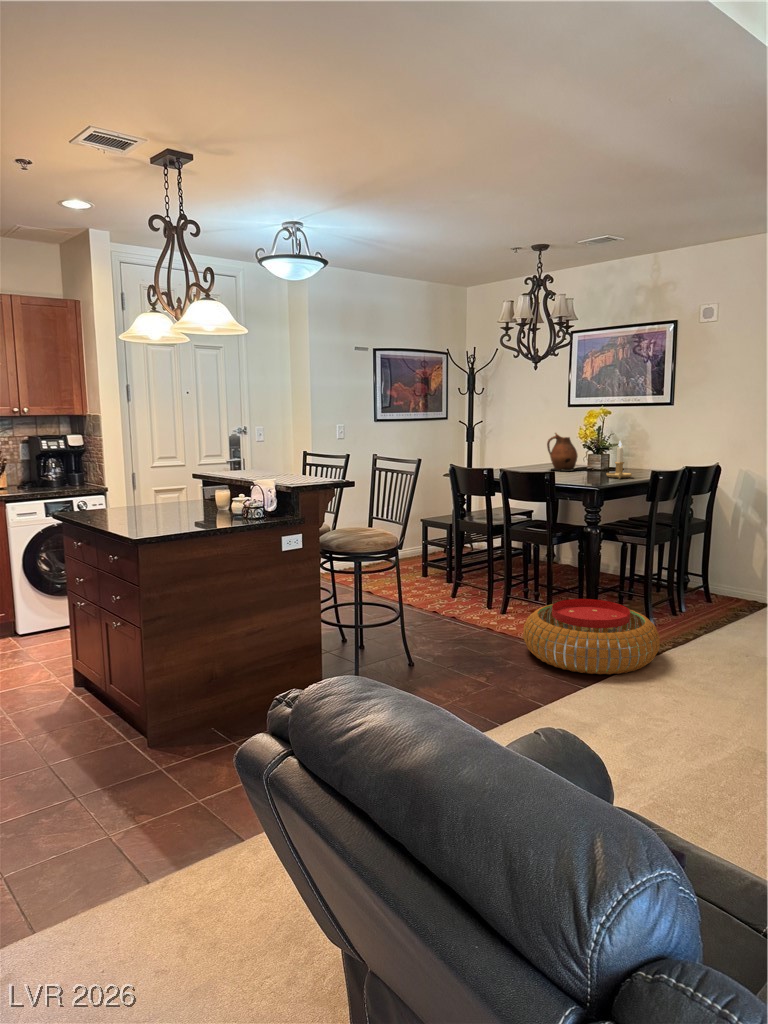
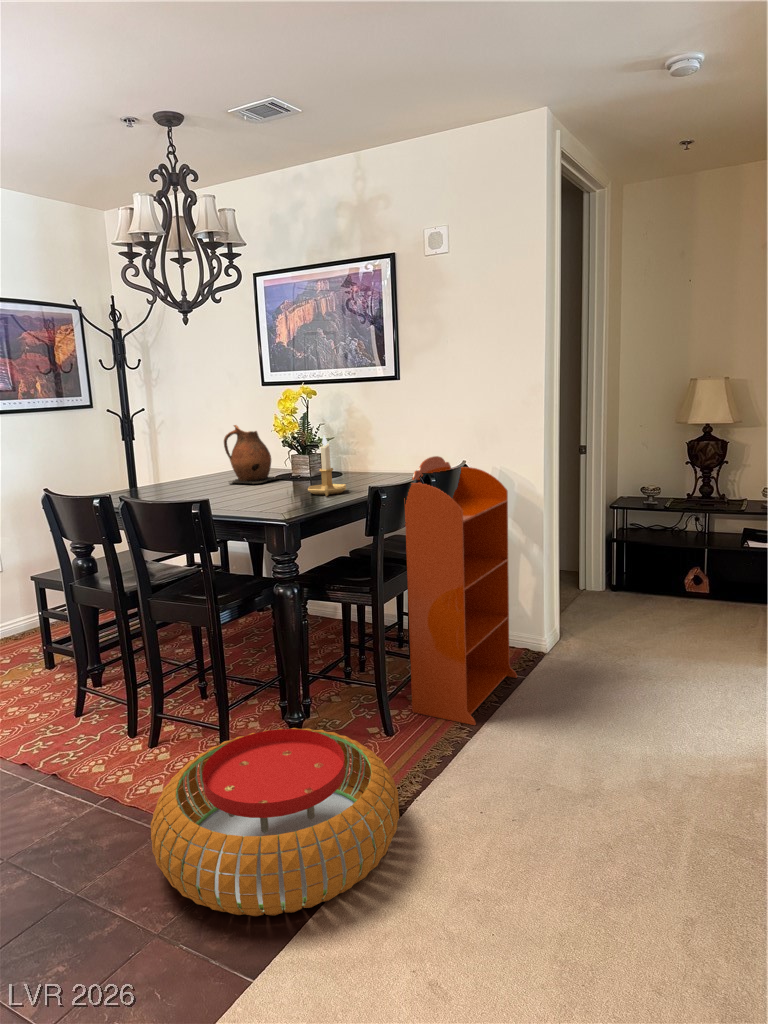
bookcase: none [667,457,747,629] -> present [404,456,517,725]

